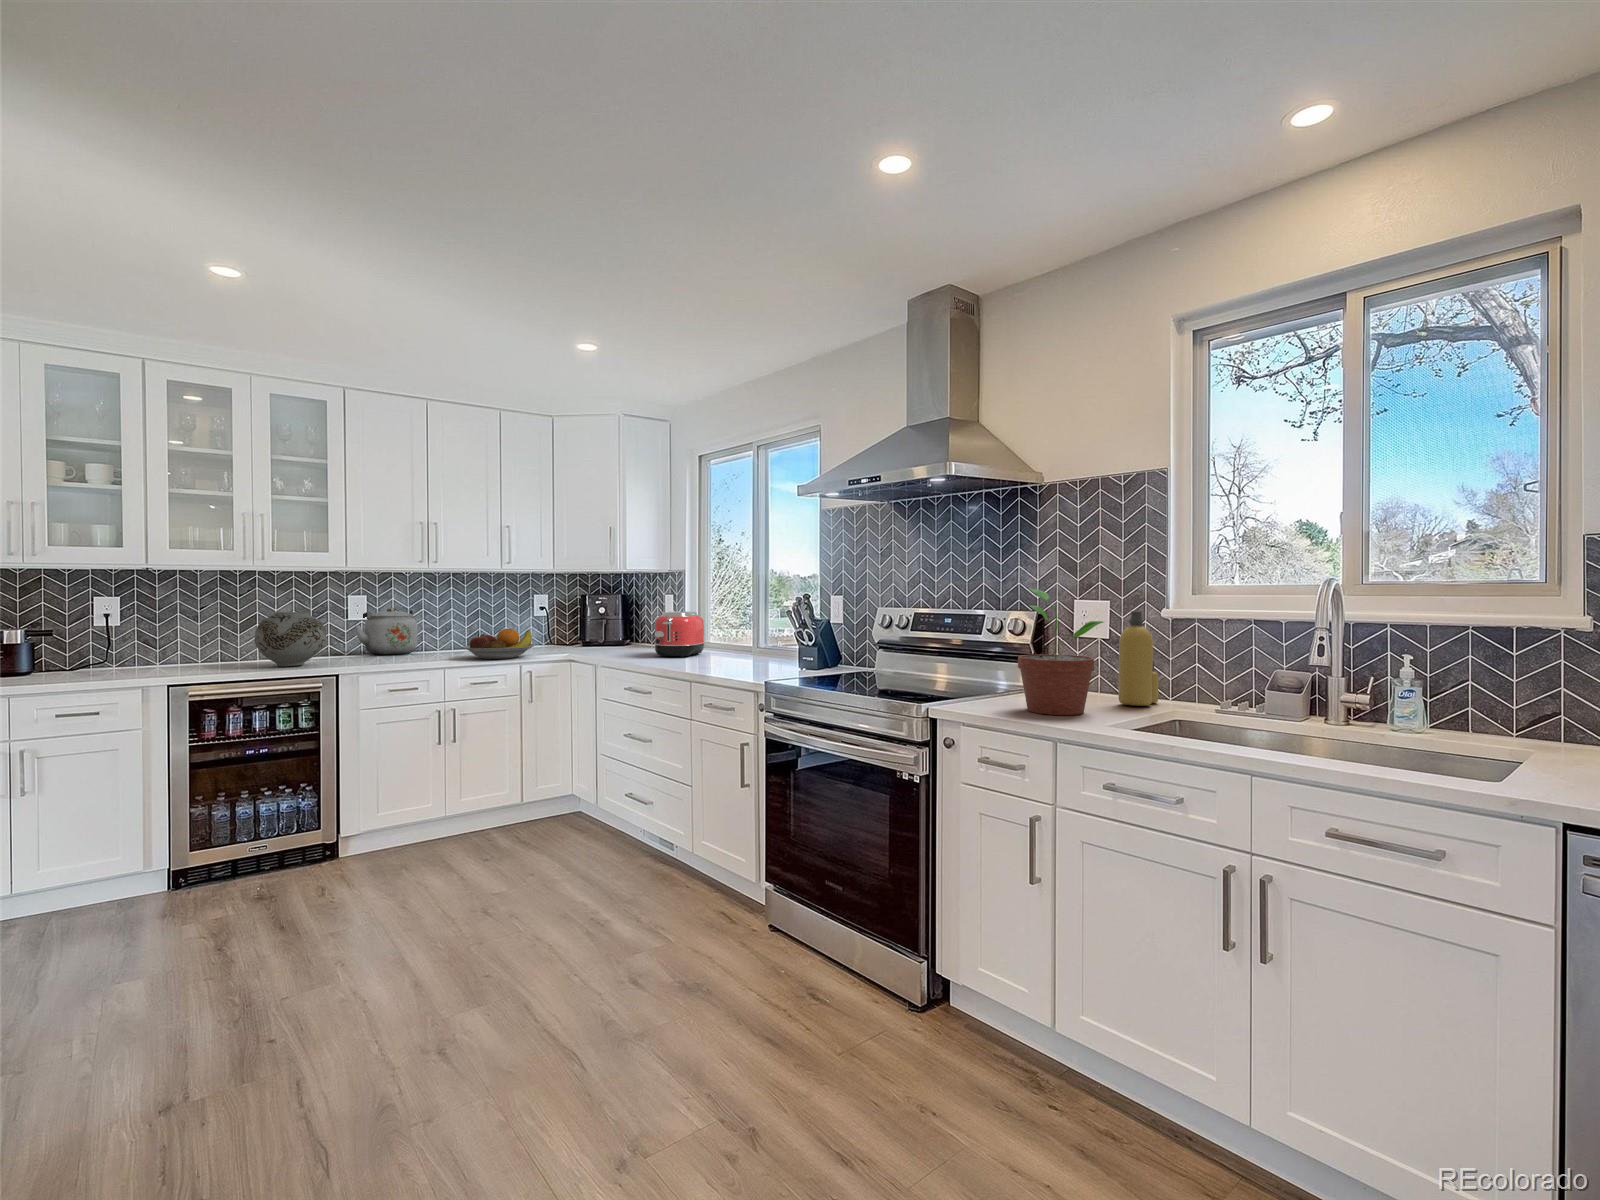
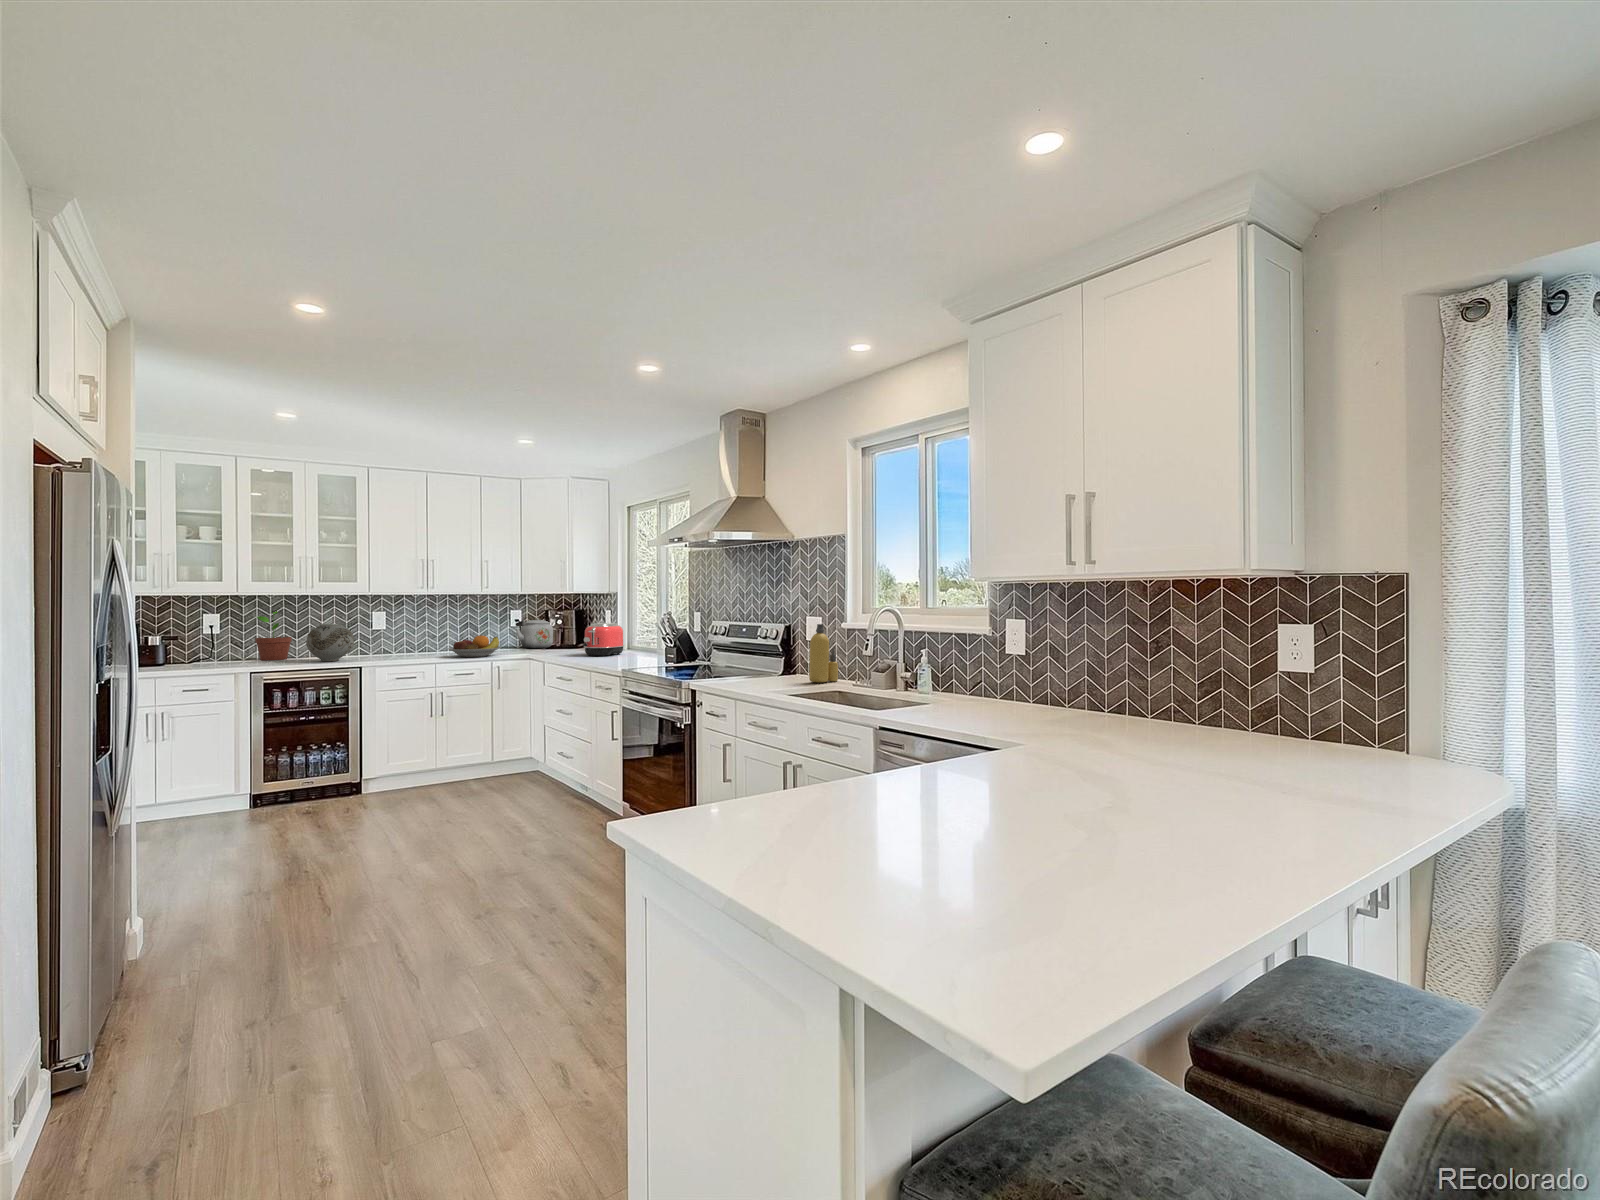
potted plant: present [1018,588,1103,715] -> present [256,611,292,660]
kettle: present [355,608,418,655] -> present [516,618,553,648]

